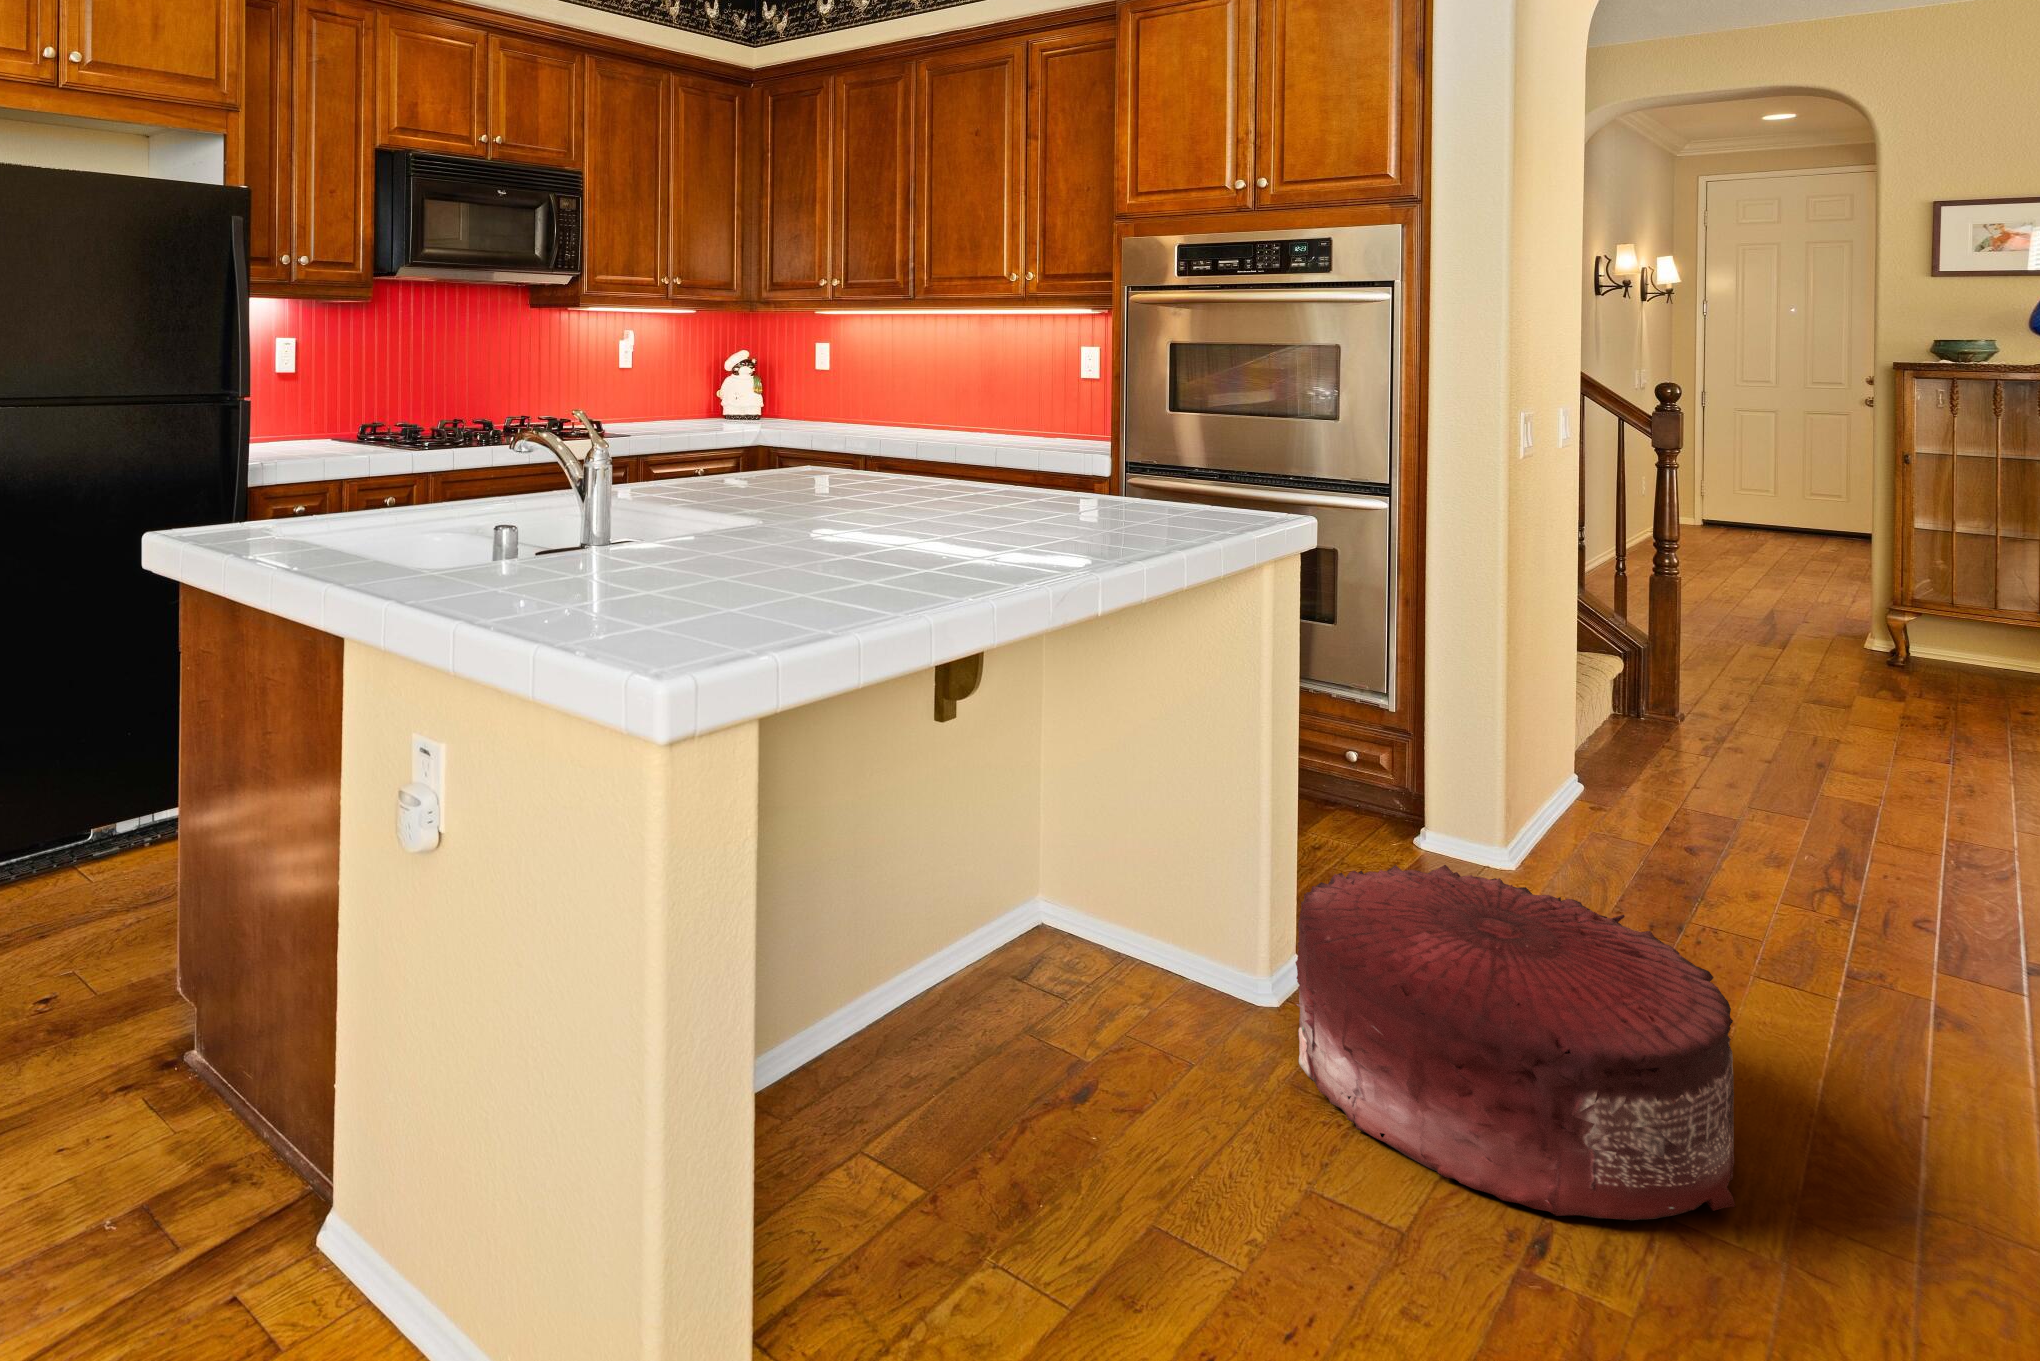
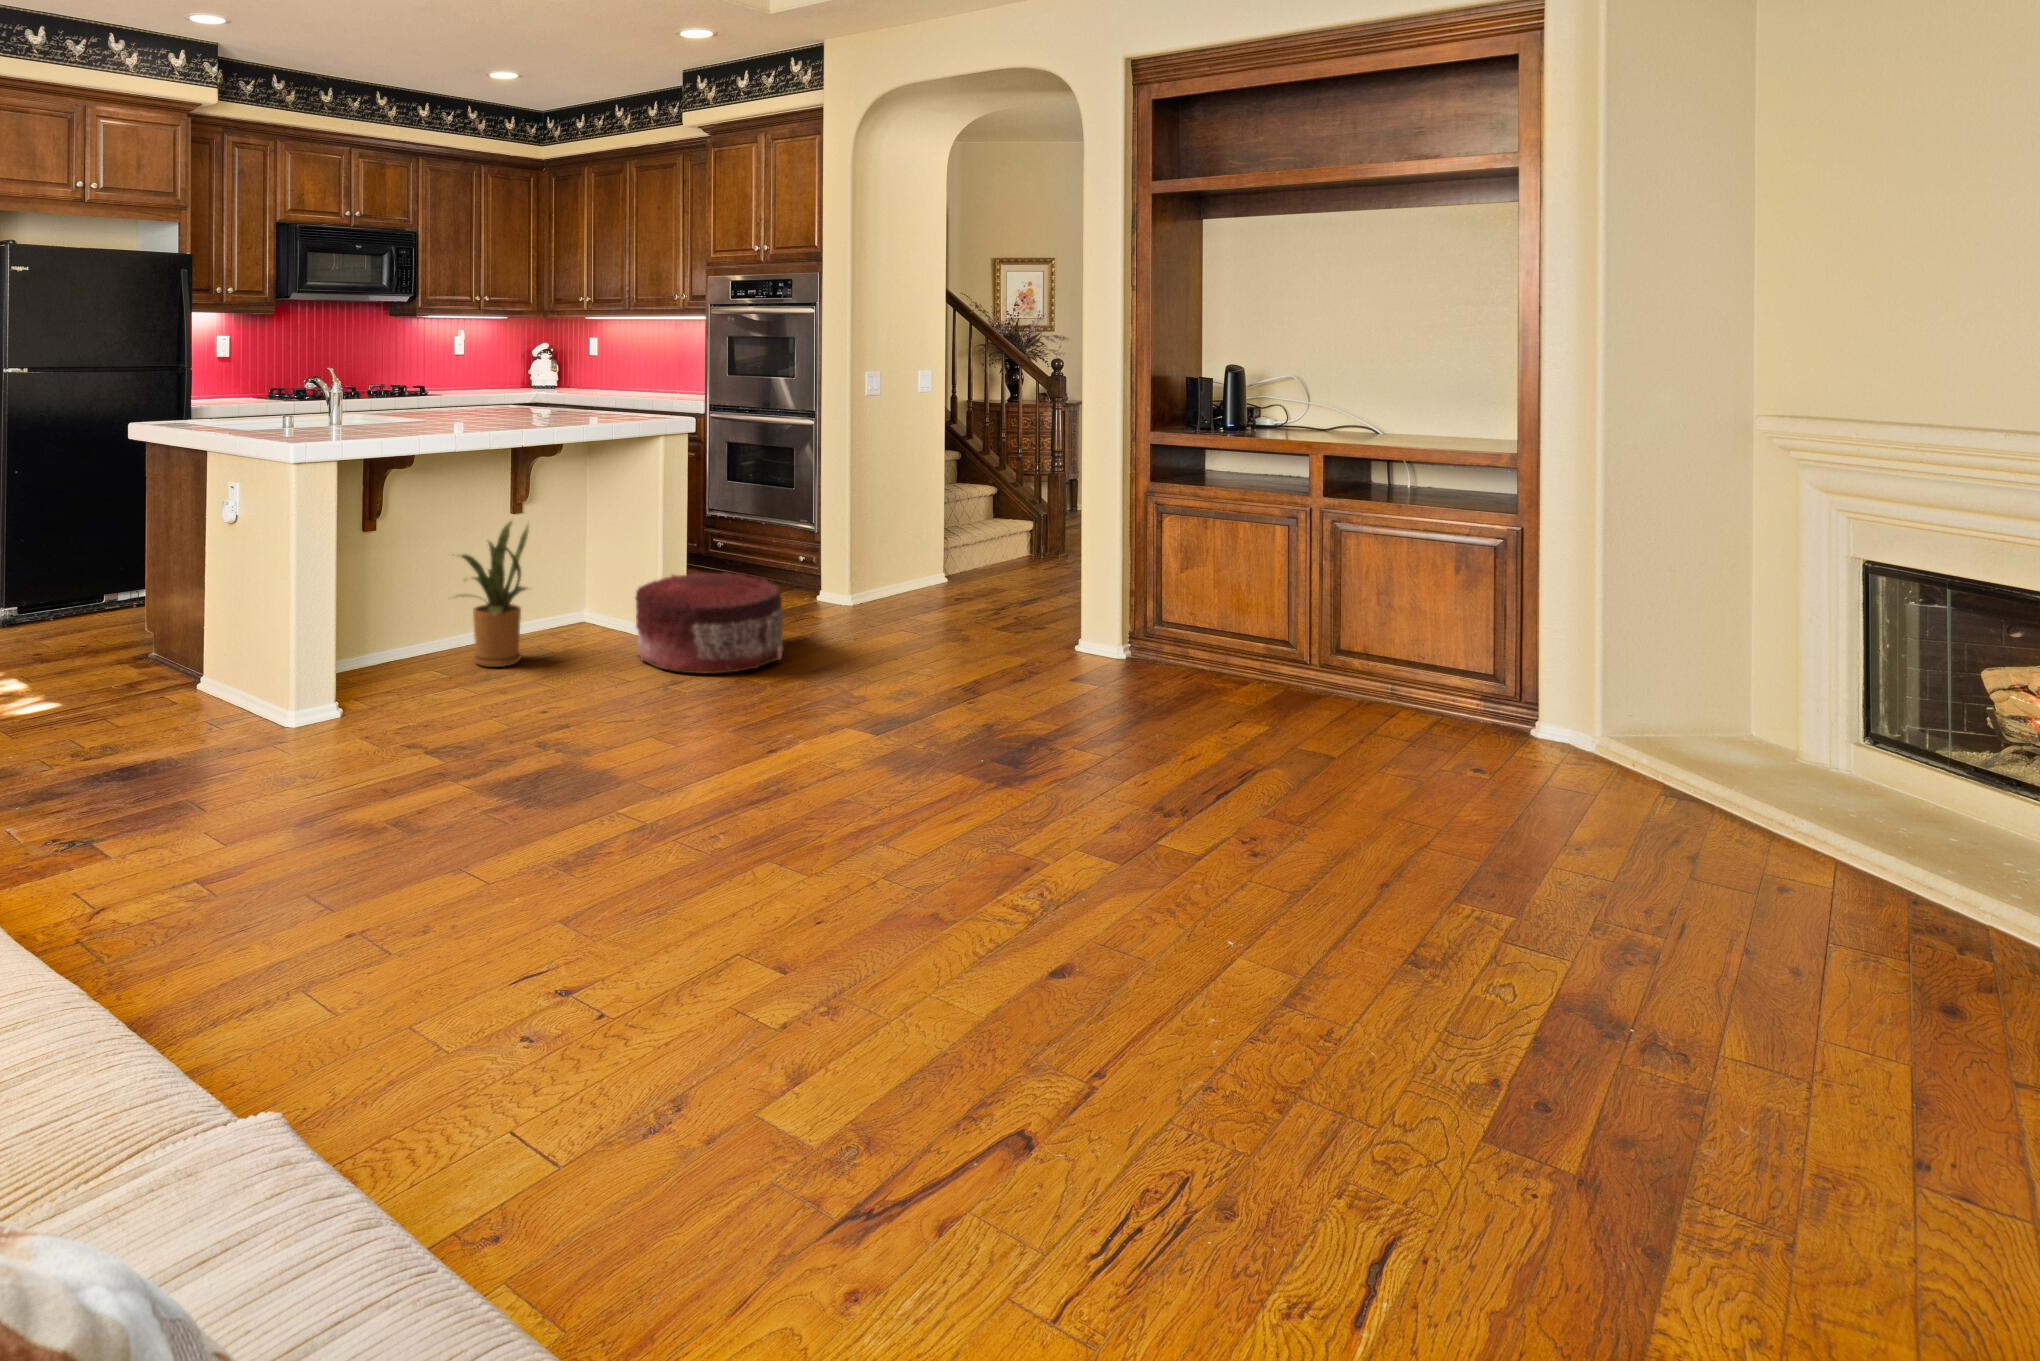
house plant: none [869,759,1101,1155] -> present [455,521,531,667]

